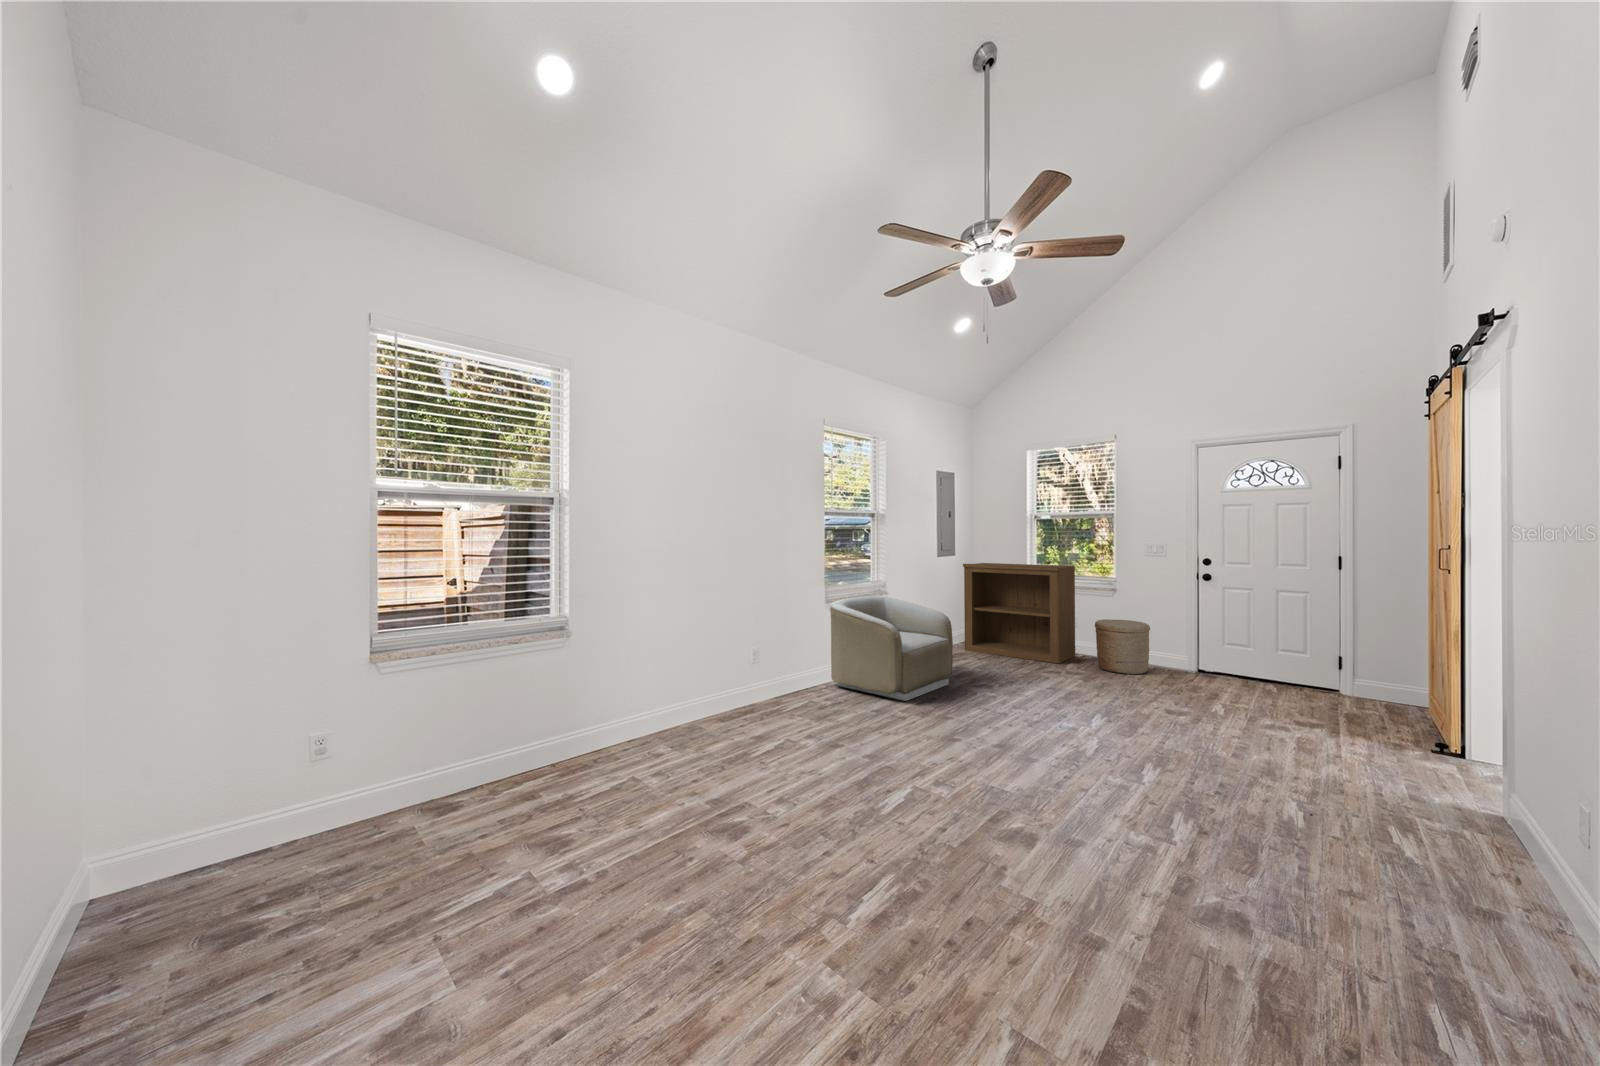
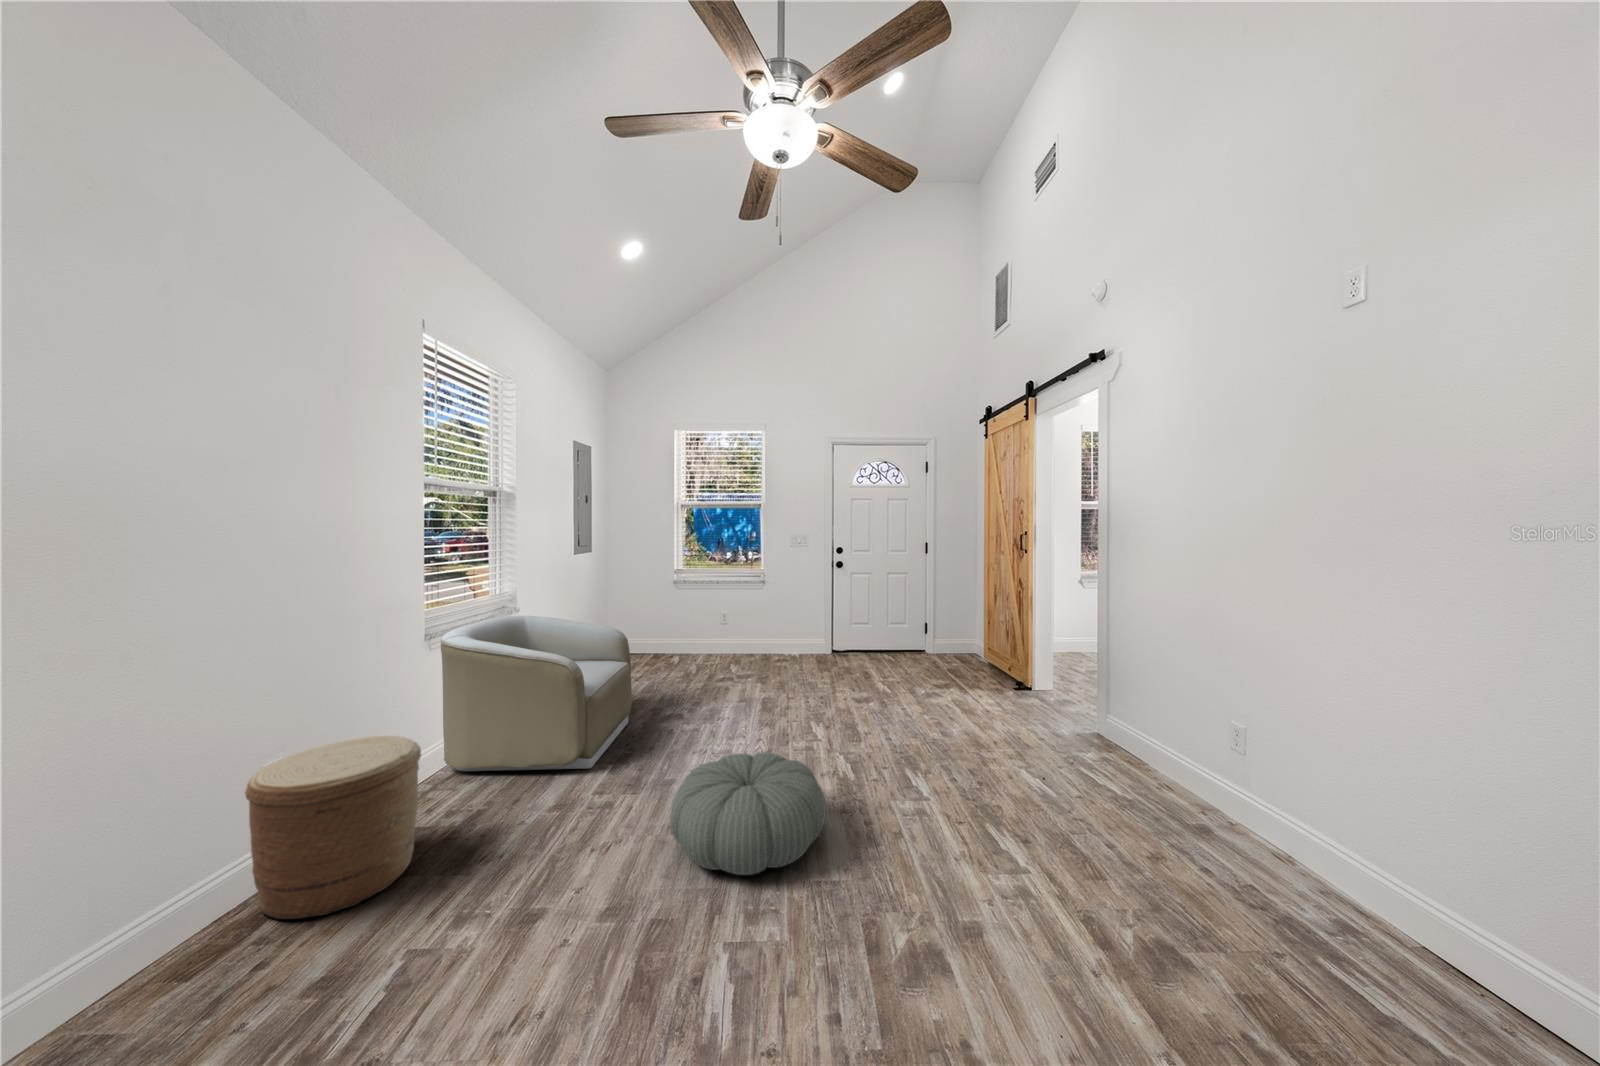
bookshelf: present [963,563,1075,664] -> none [605,560,725,668]
woven basket: present [1095,619,1150,674] -> present [245,736,421,919]
pouf: none [917,701,1023,768] -> present [670,753,826,875]

